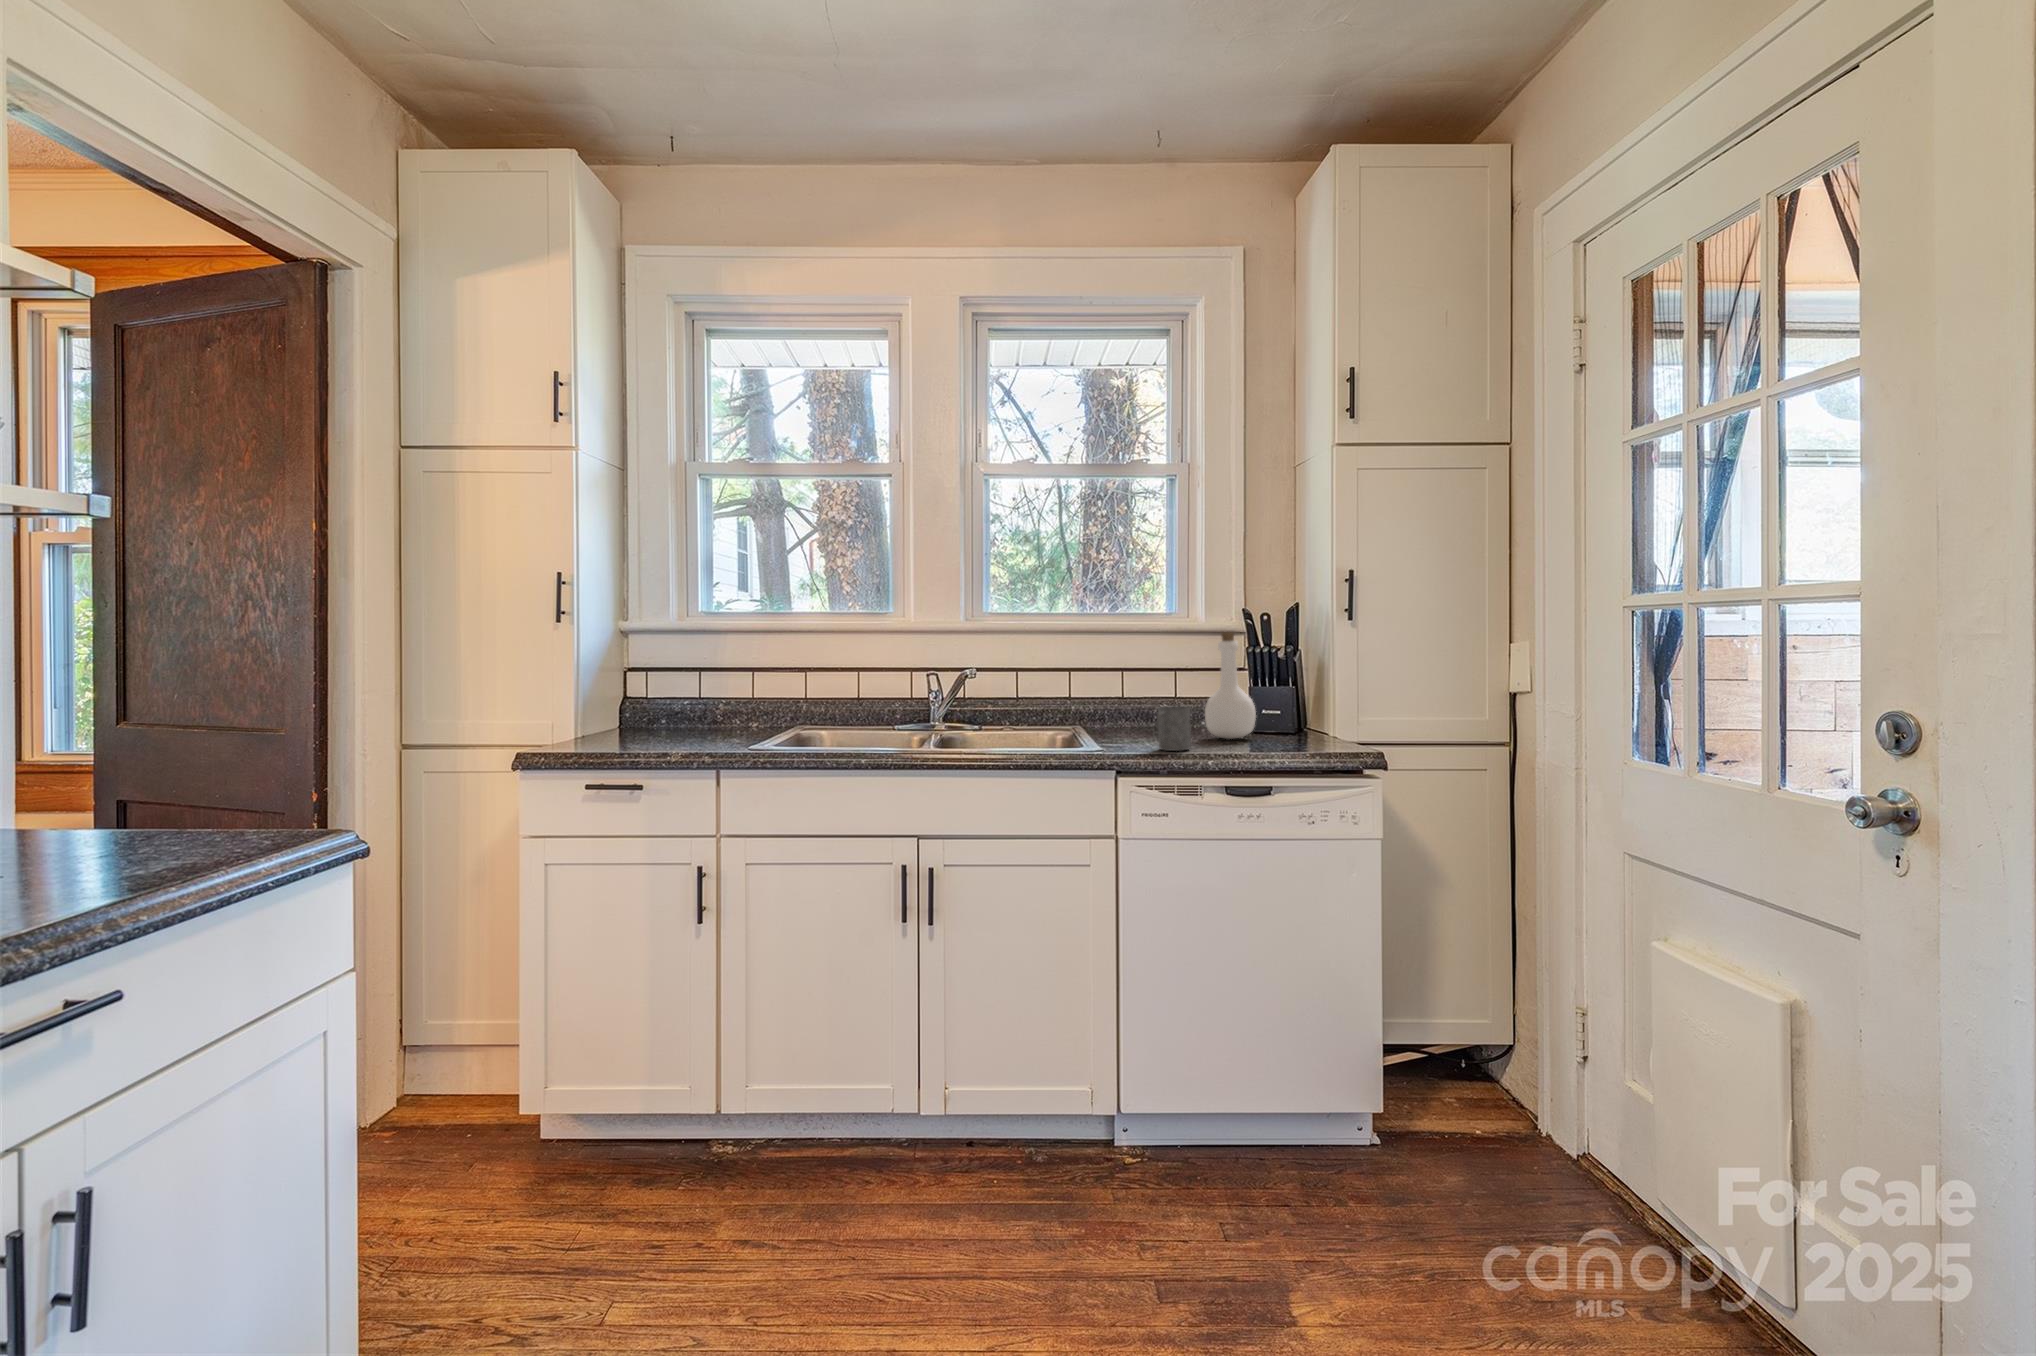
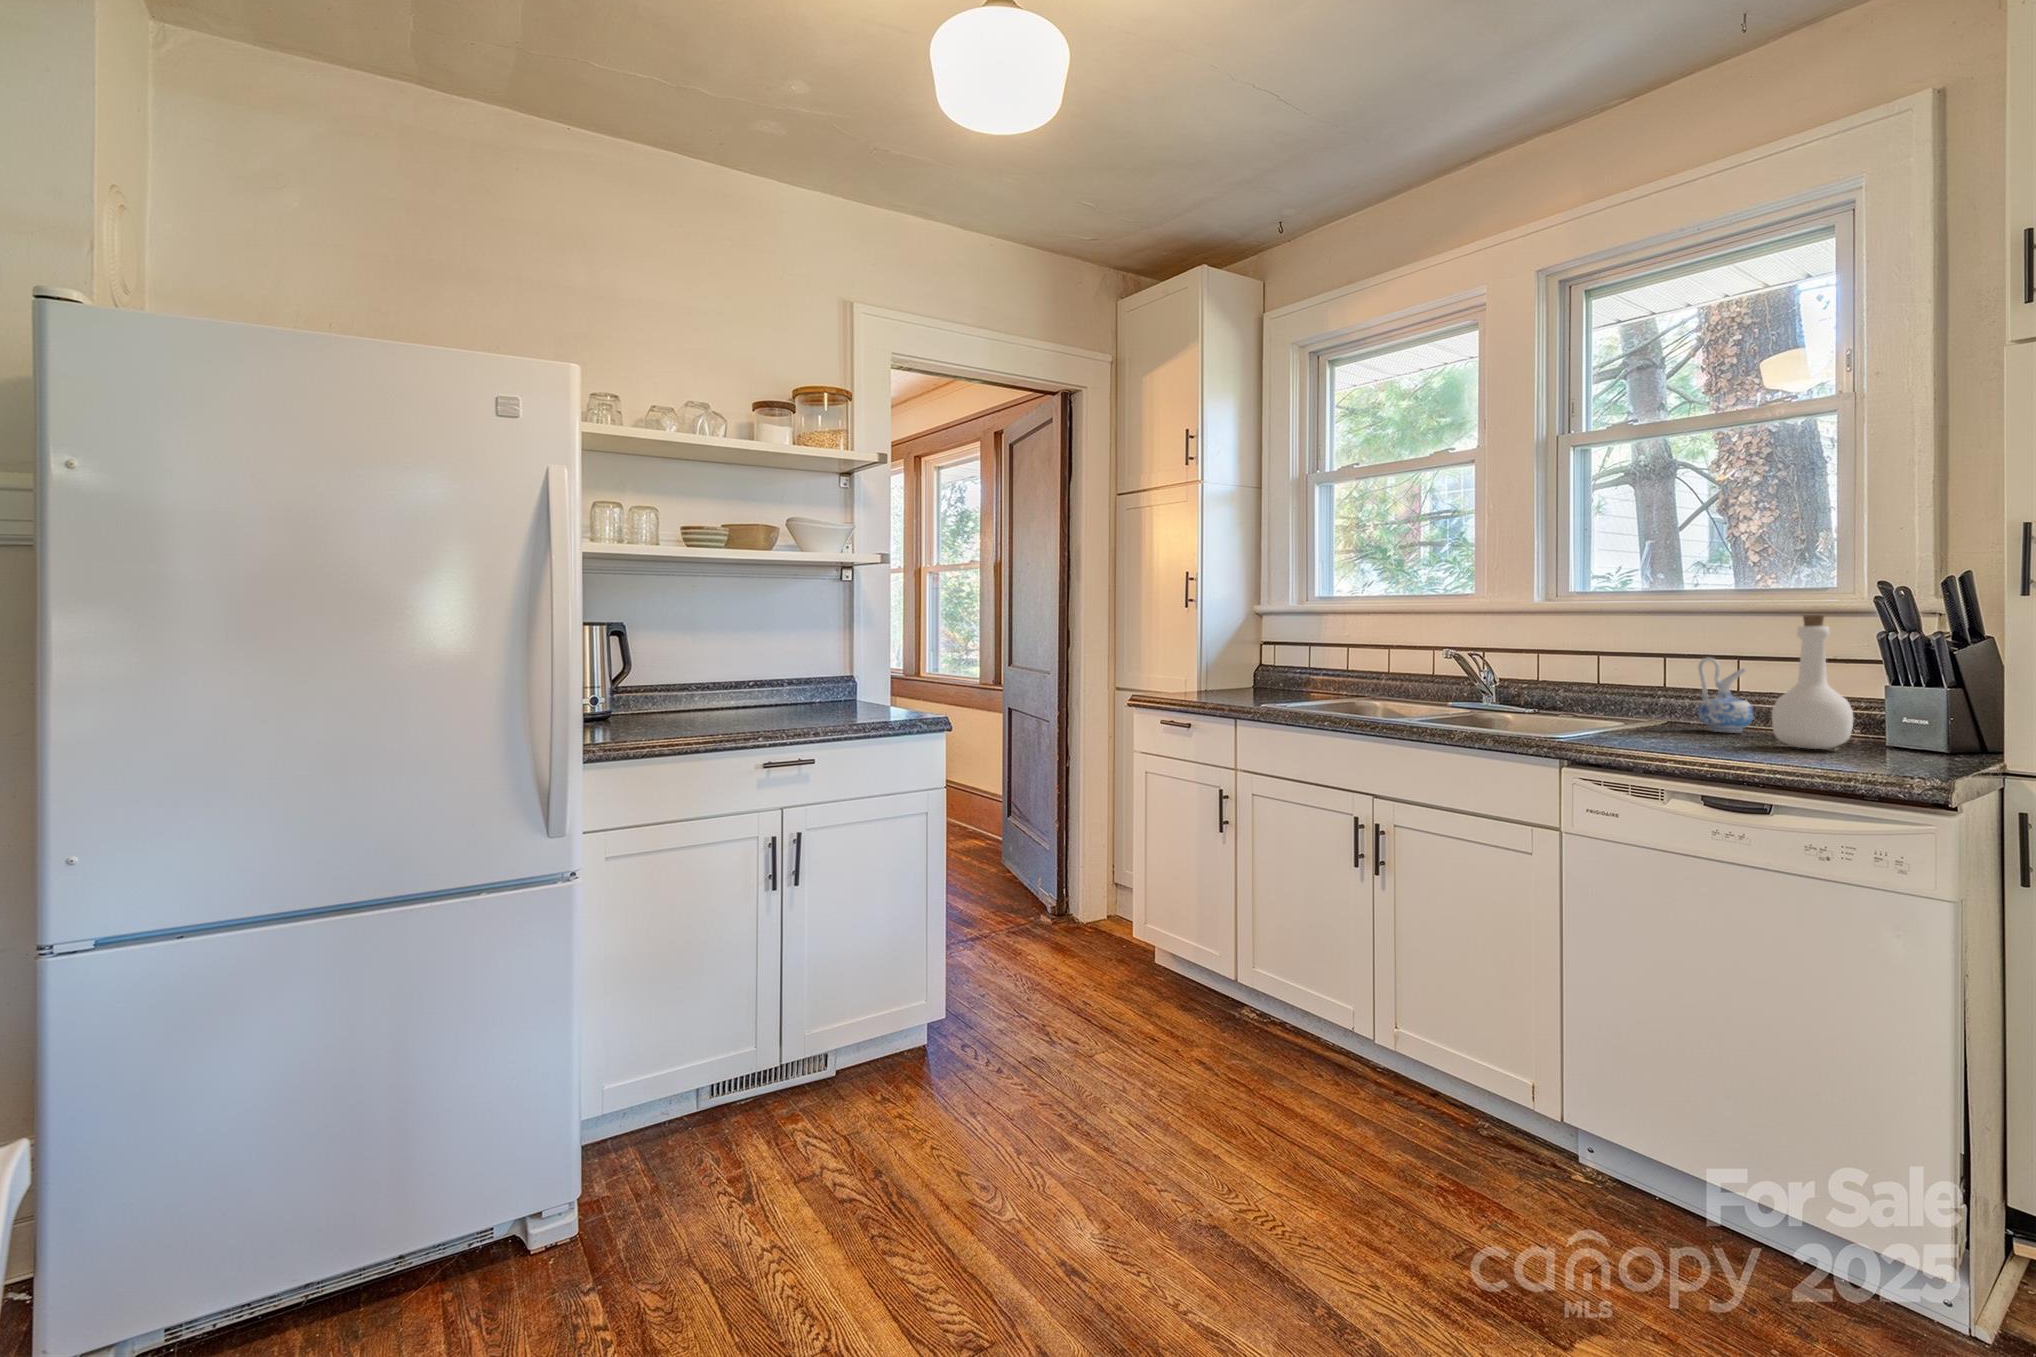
ceramic pitcher: none [1115,669,1153,732] -> present [1698,658,1754,733]
mug: present [1157,706,1191,751] -> none [1636,699,1698,749]

